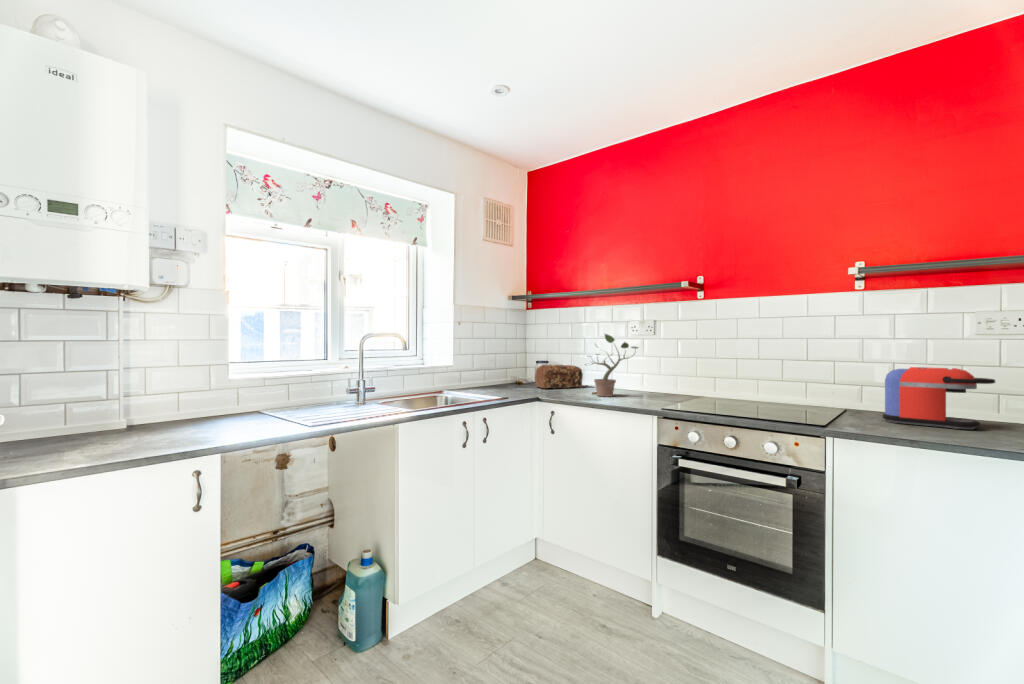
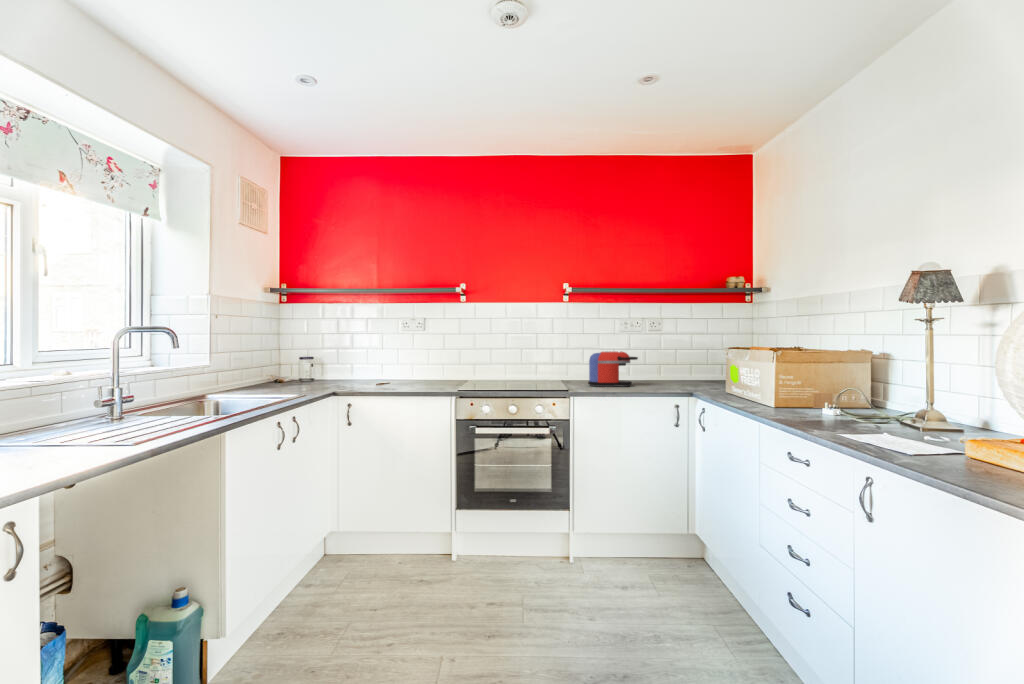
potted plant: present [585,334,638,397] -> none [370,329,420,387]
bread loaf: present [535,365,583,389] -> none [305,360,355,385]

